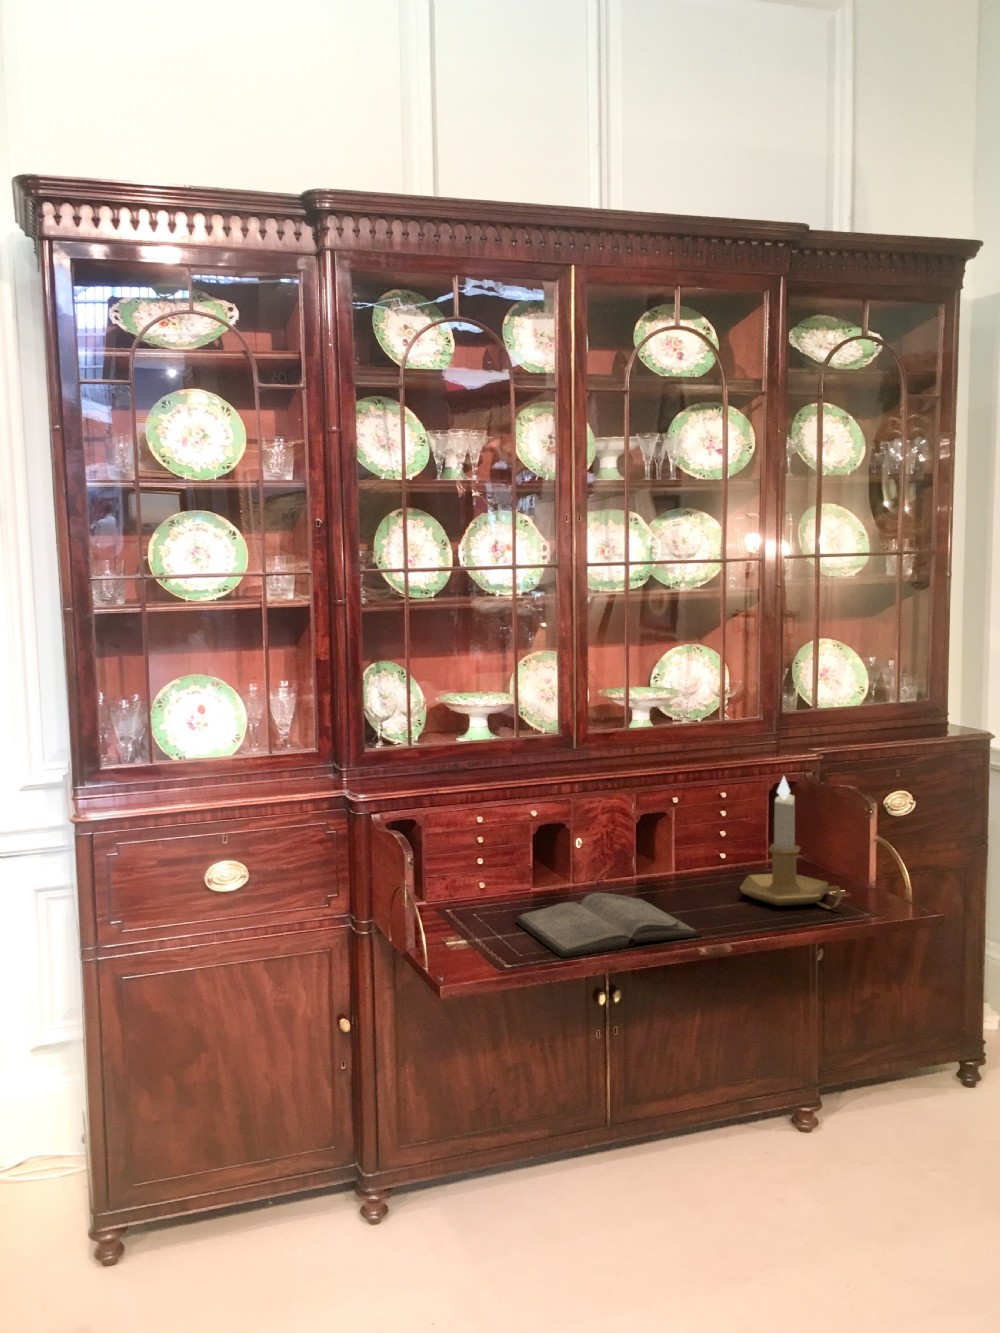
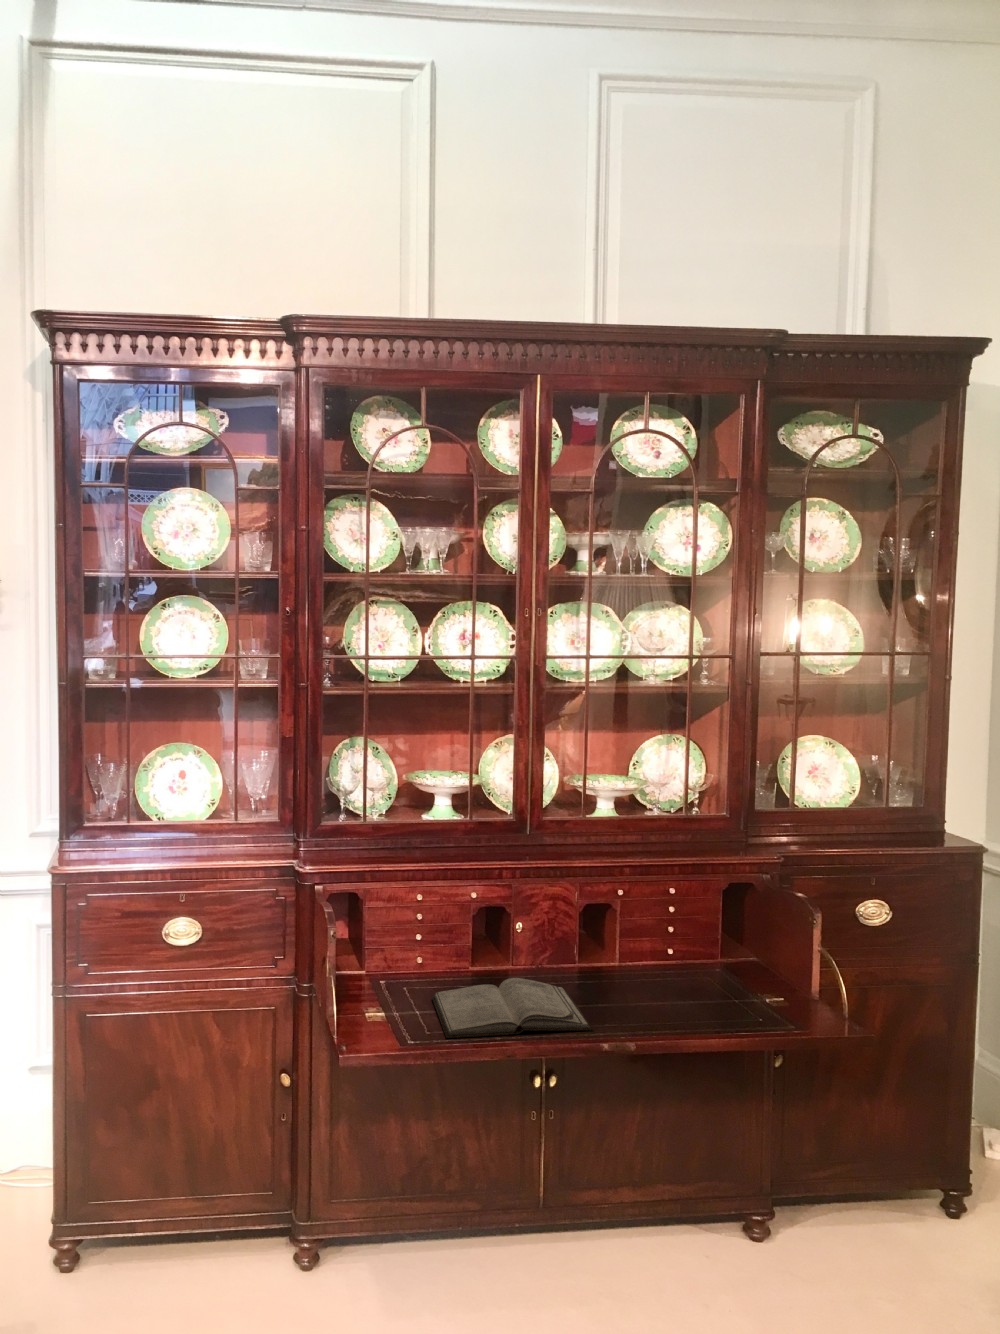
candlestick: present [740,777,842,909] -> none [661,878,754,1016]

